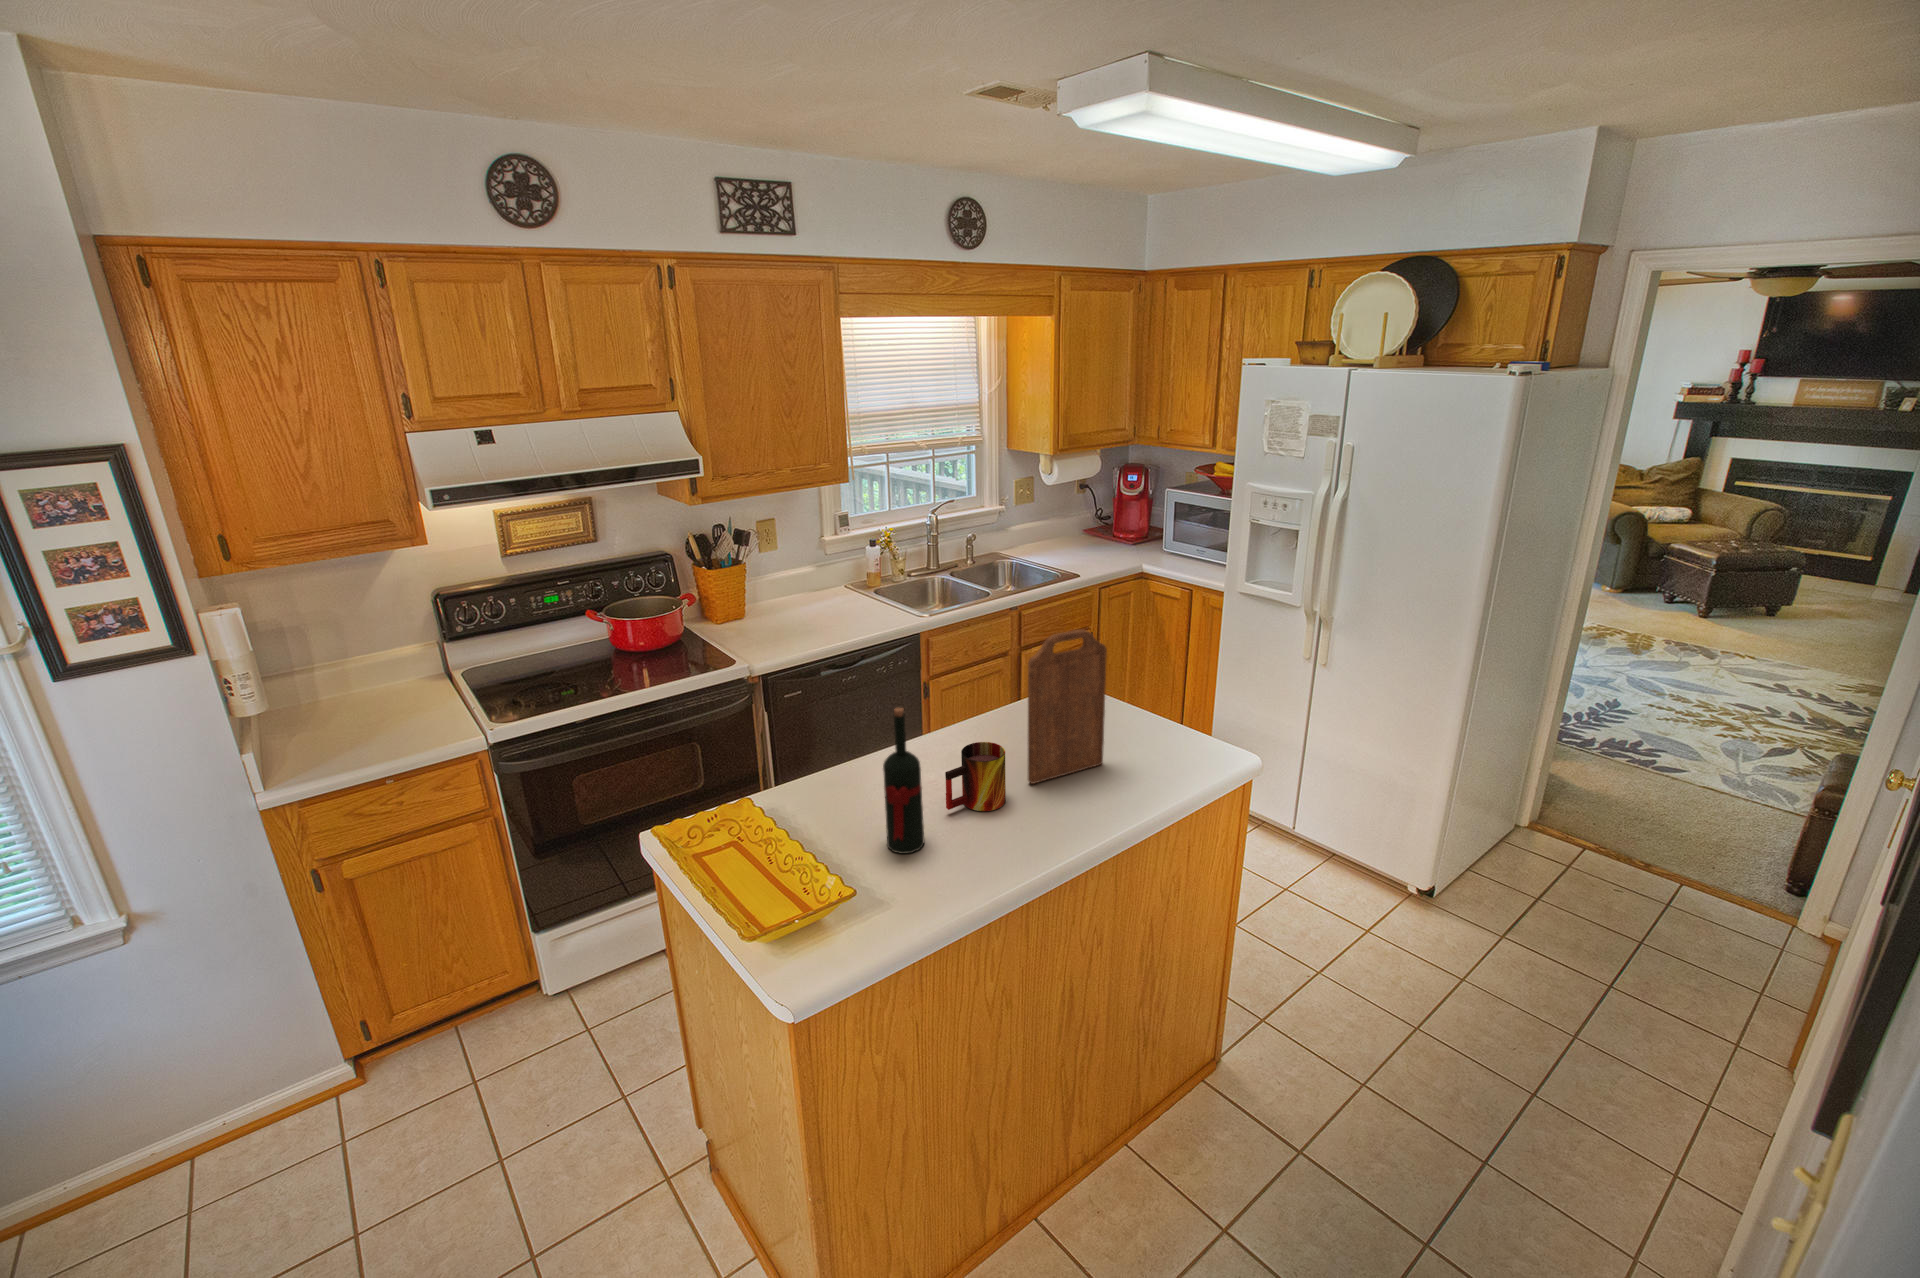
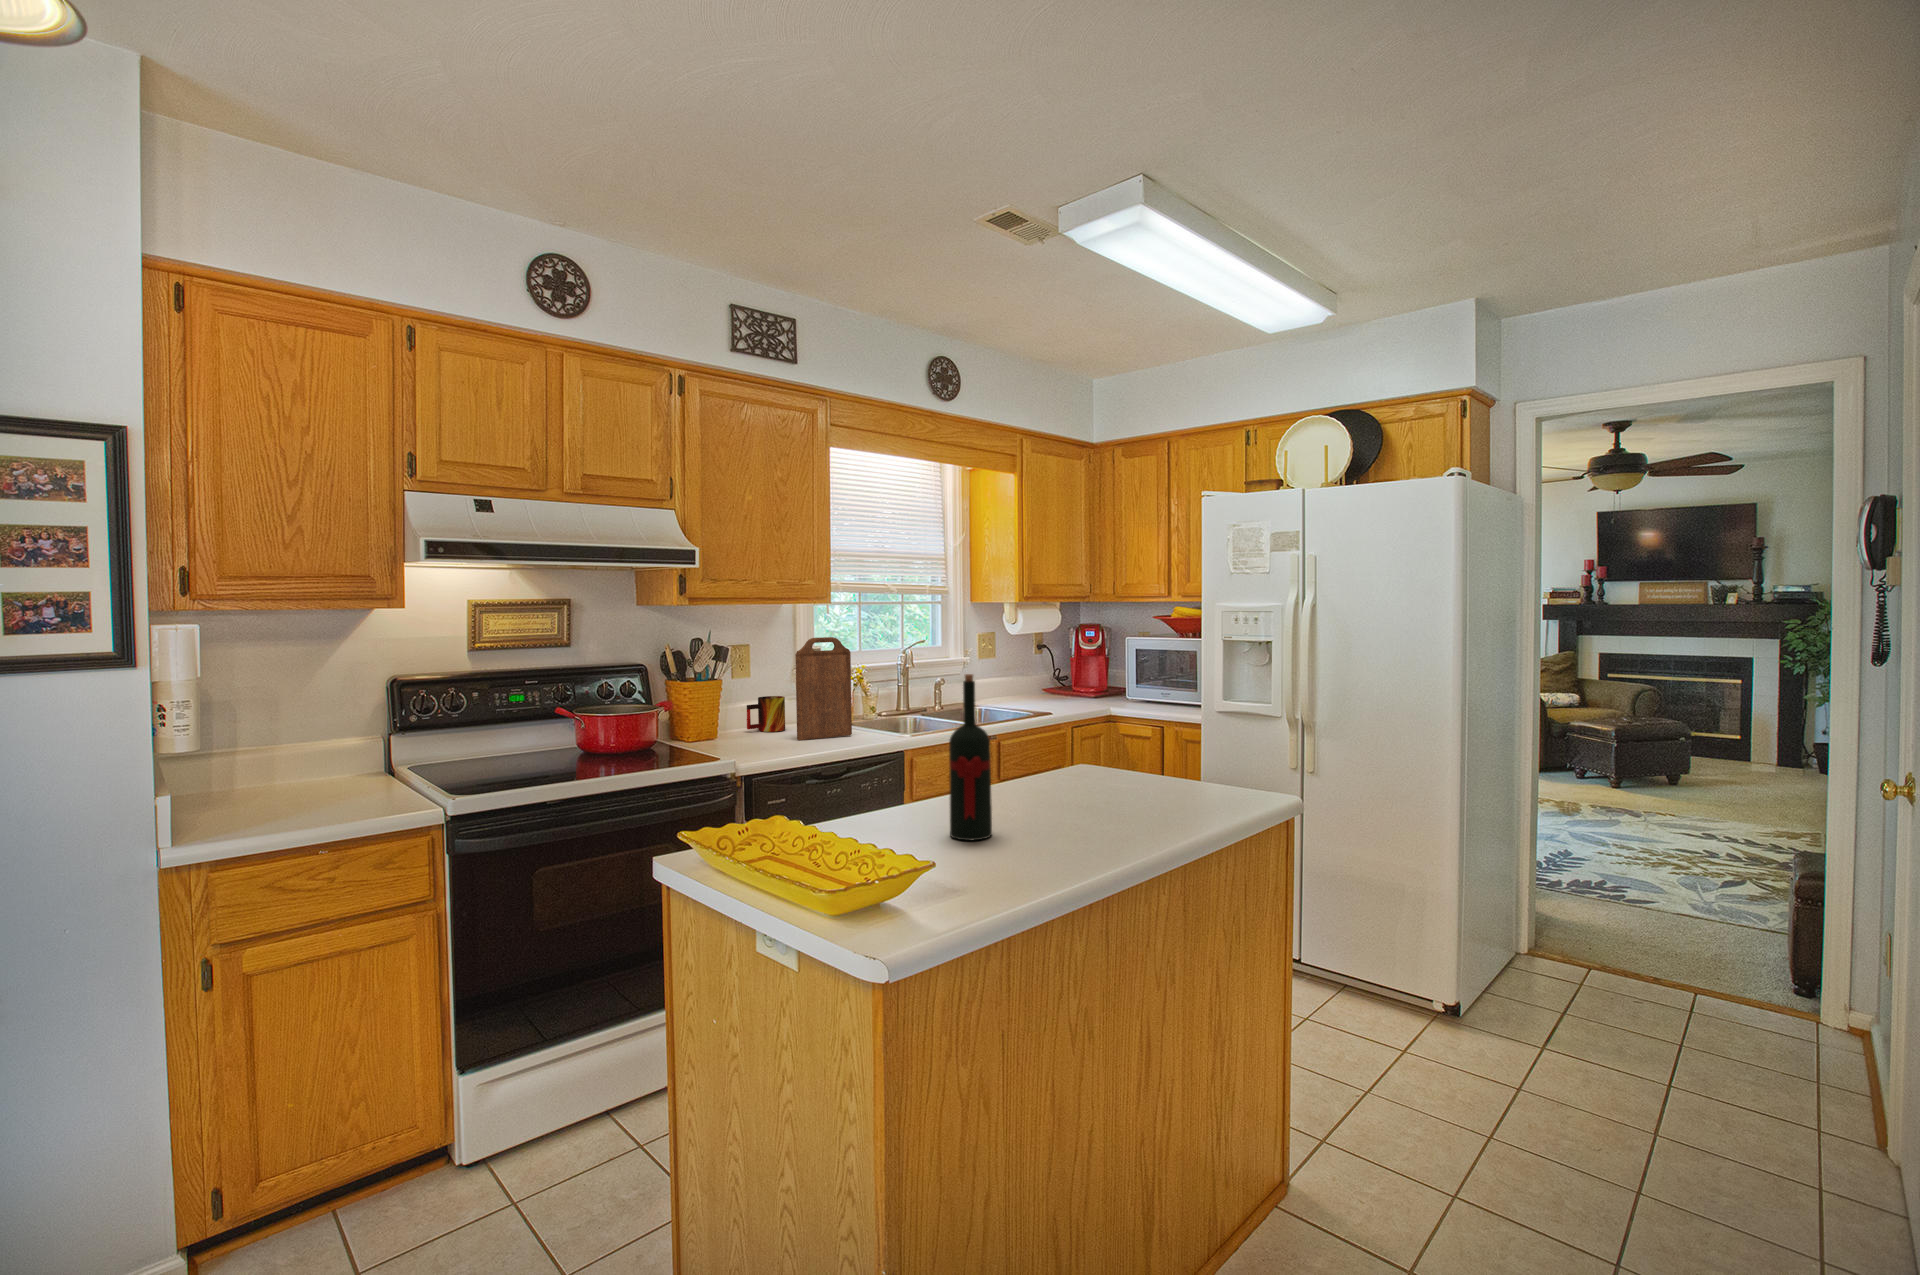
cutting board: present [1028,629,1107,784] -> present [795,637,852,740]
mug: present [945,742,1006,811] -> present [747,696,785,732]

